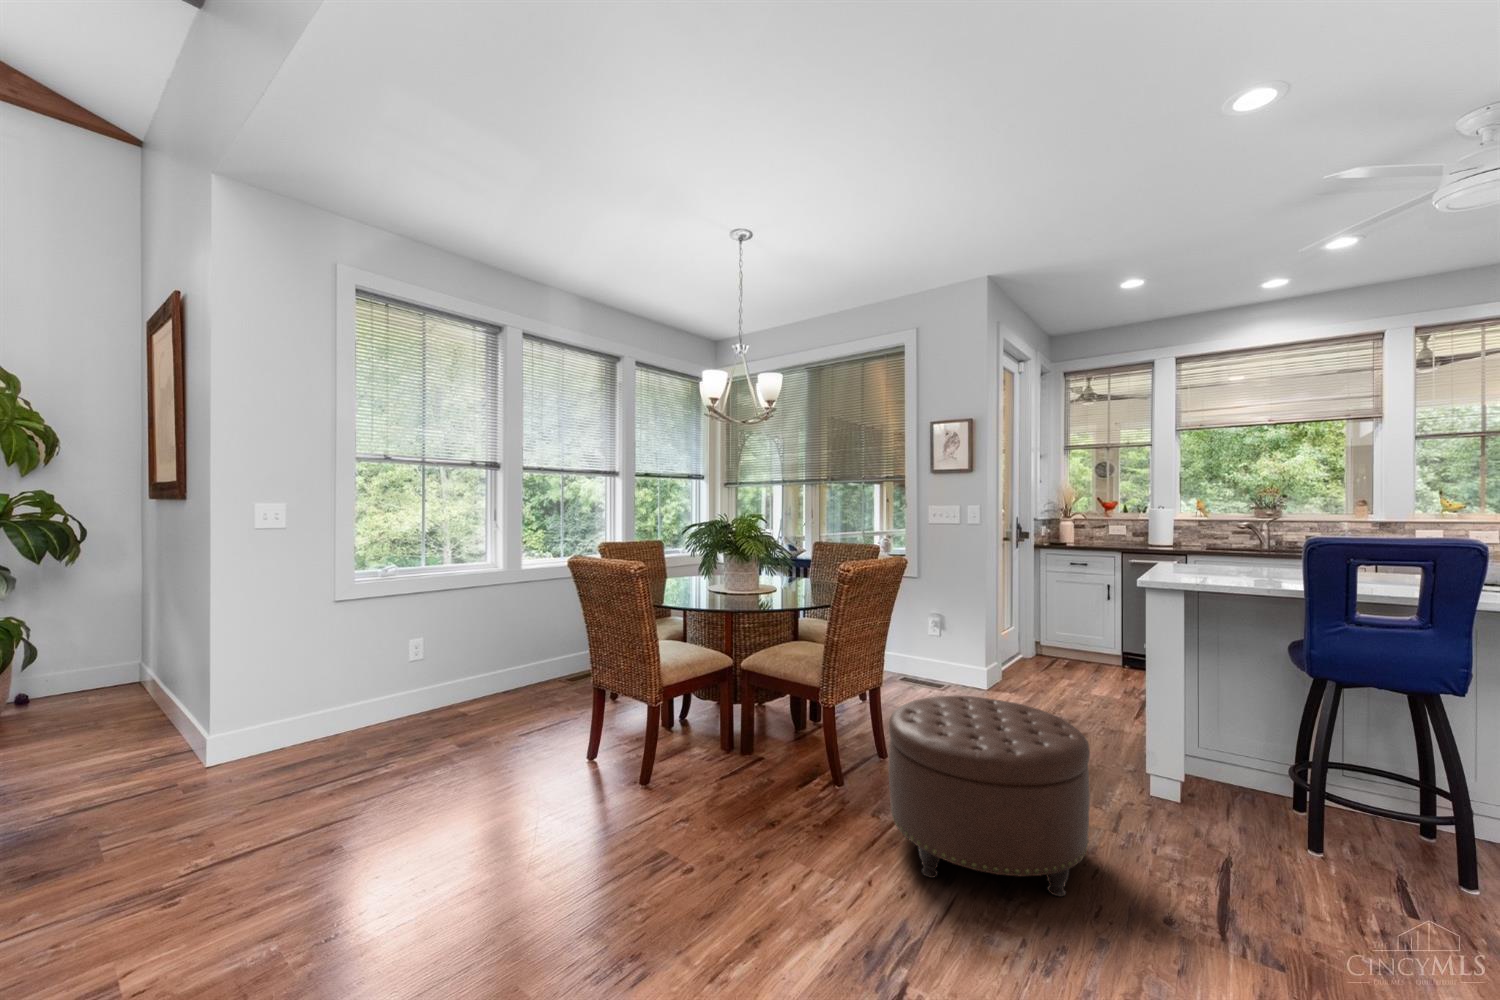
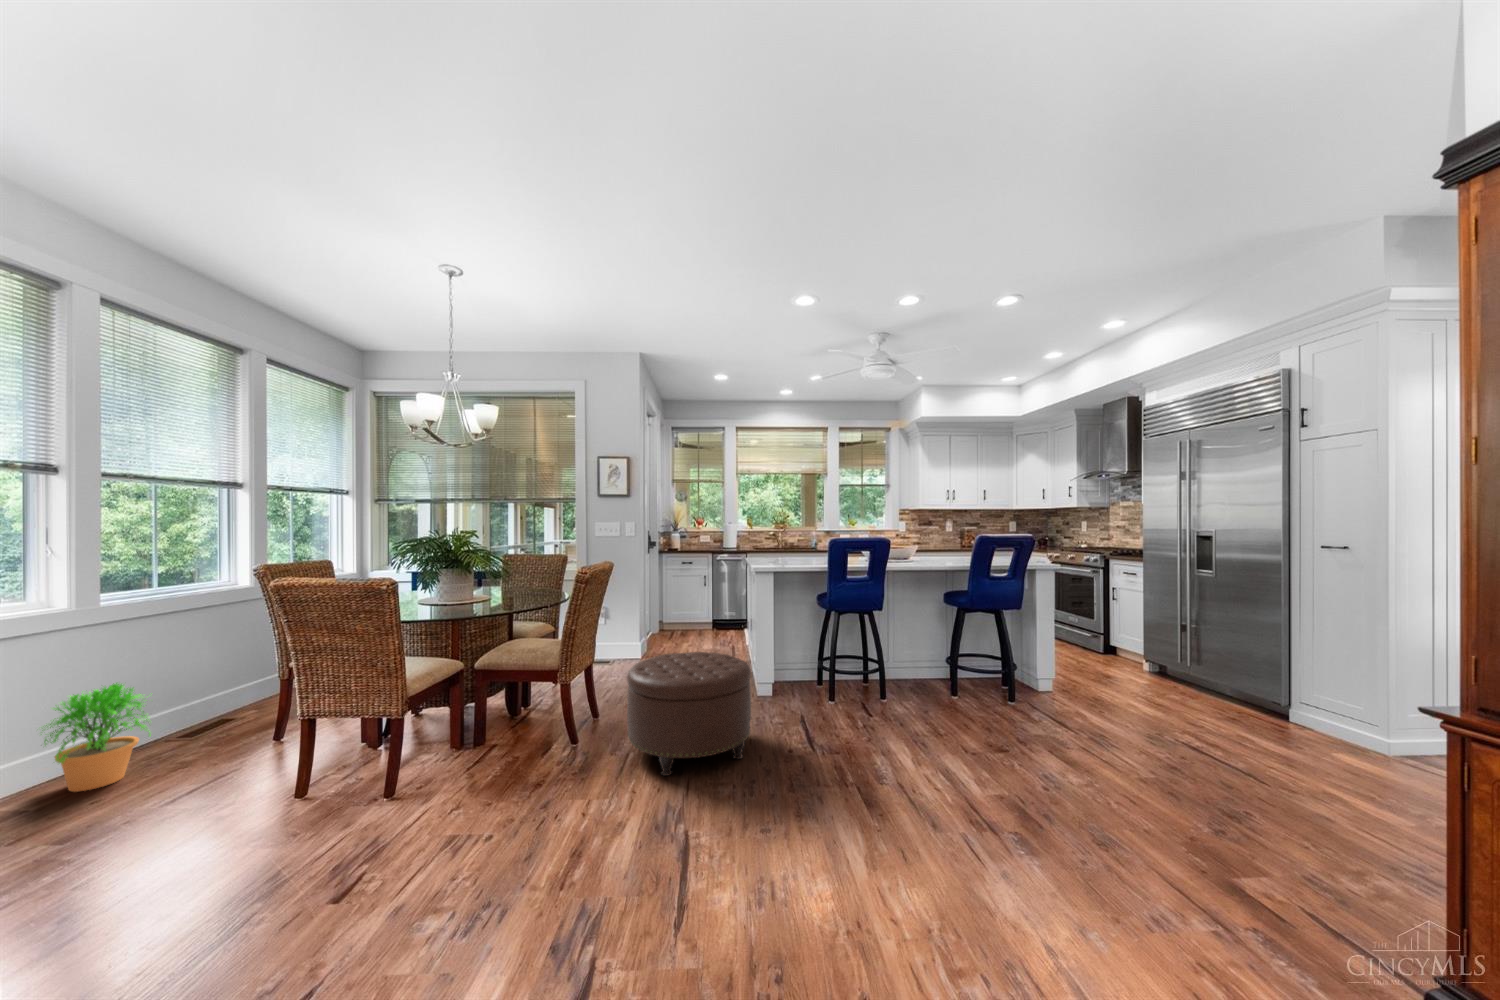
potted plant: none [474,626,543,707] -> present [42,683,151,792]

